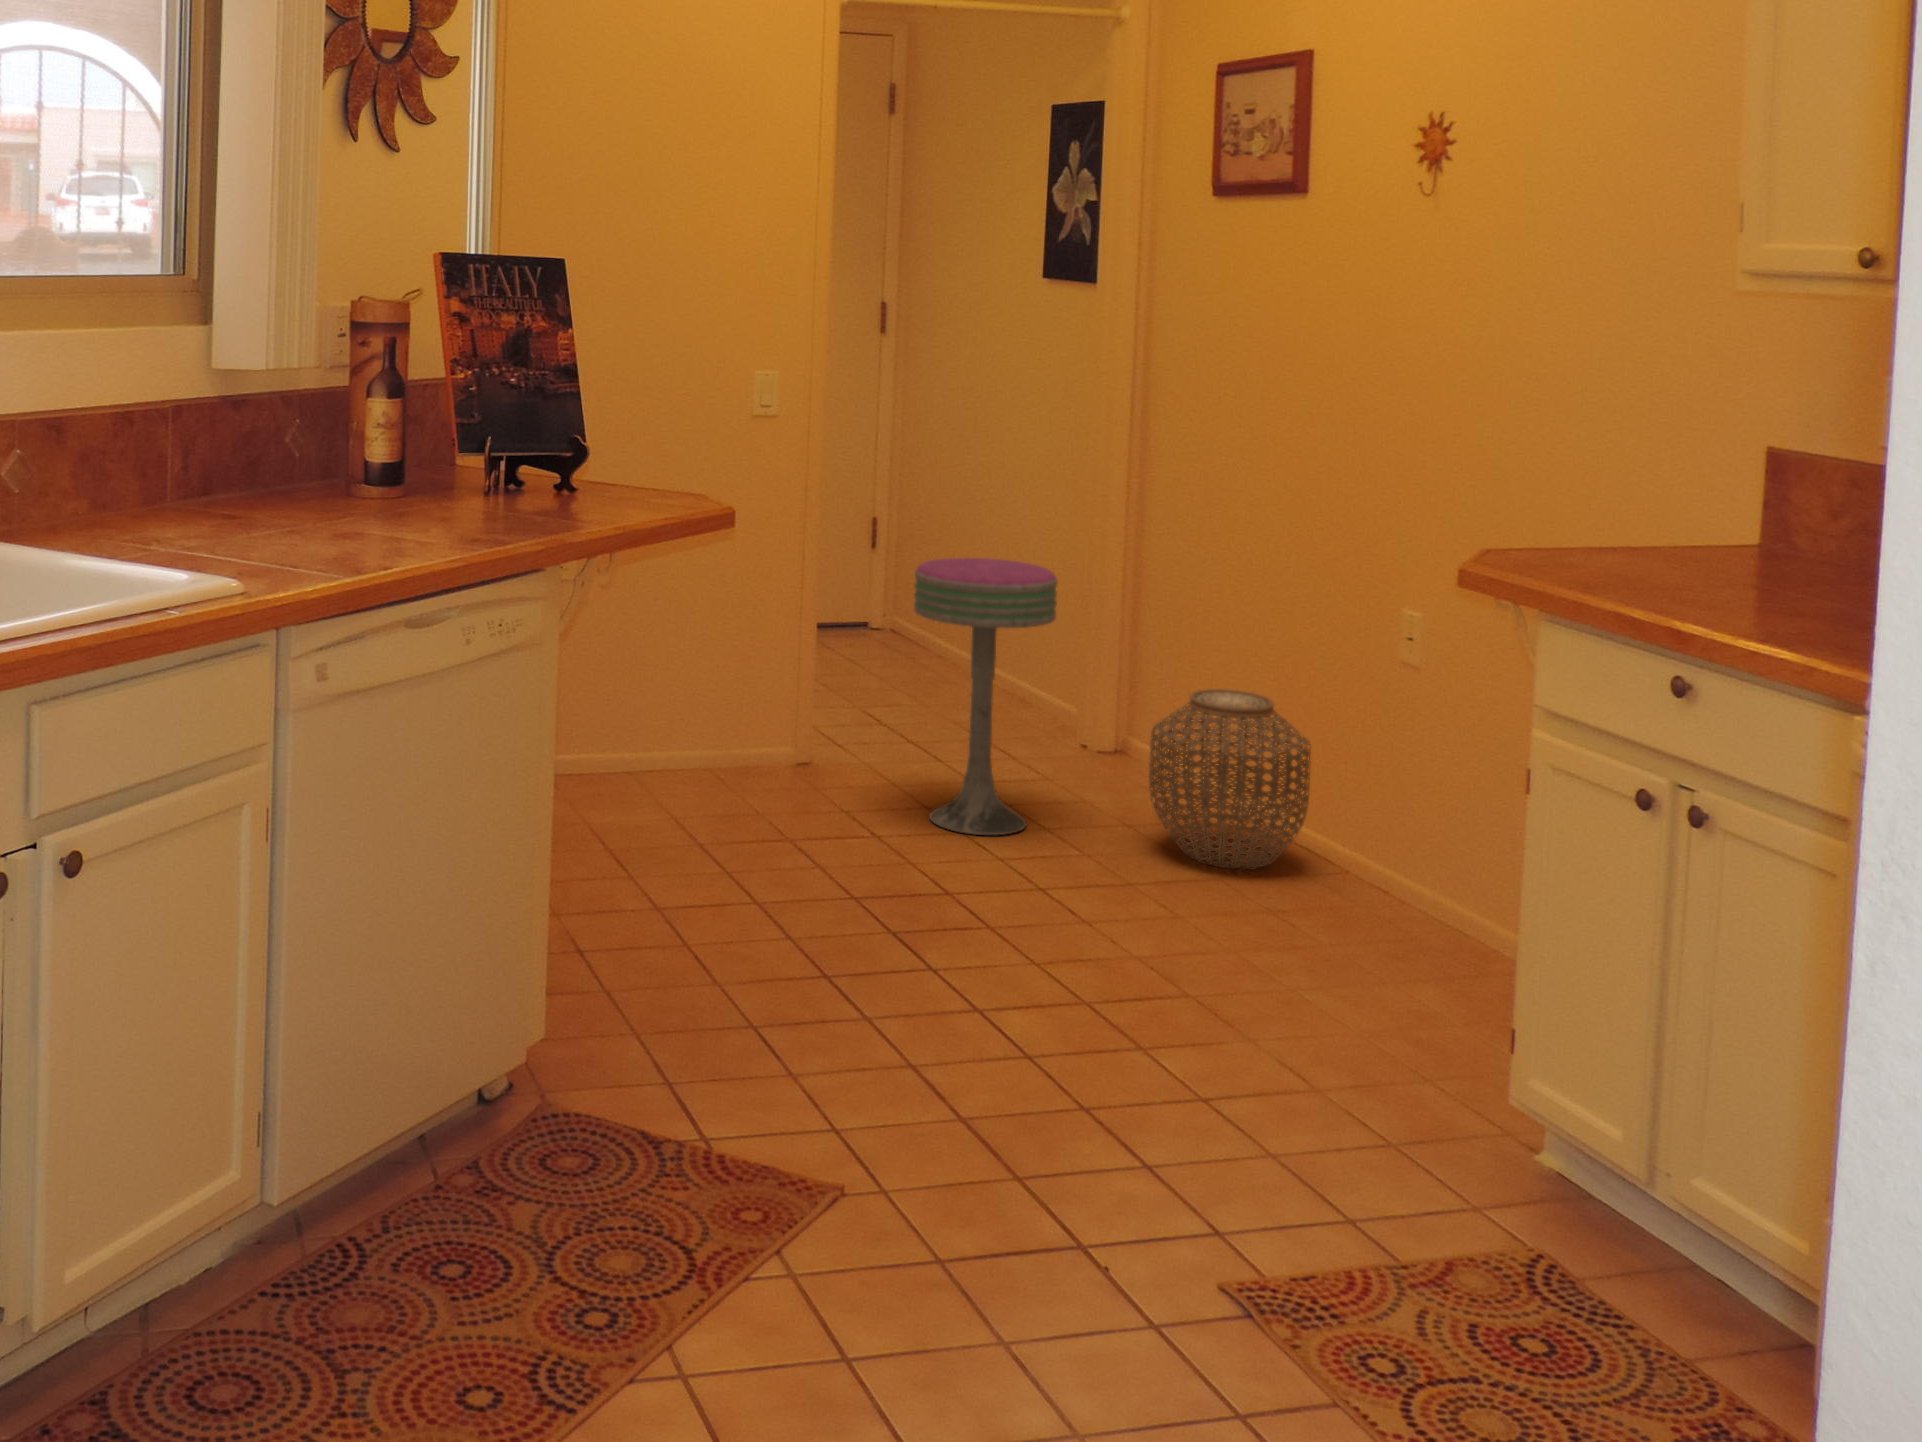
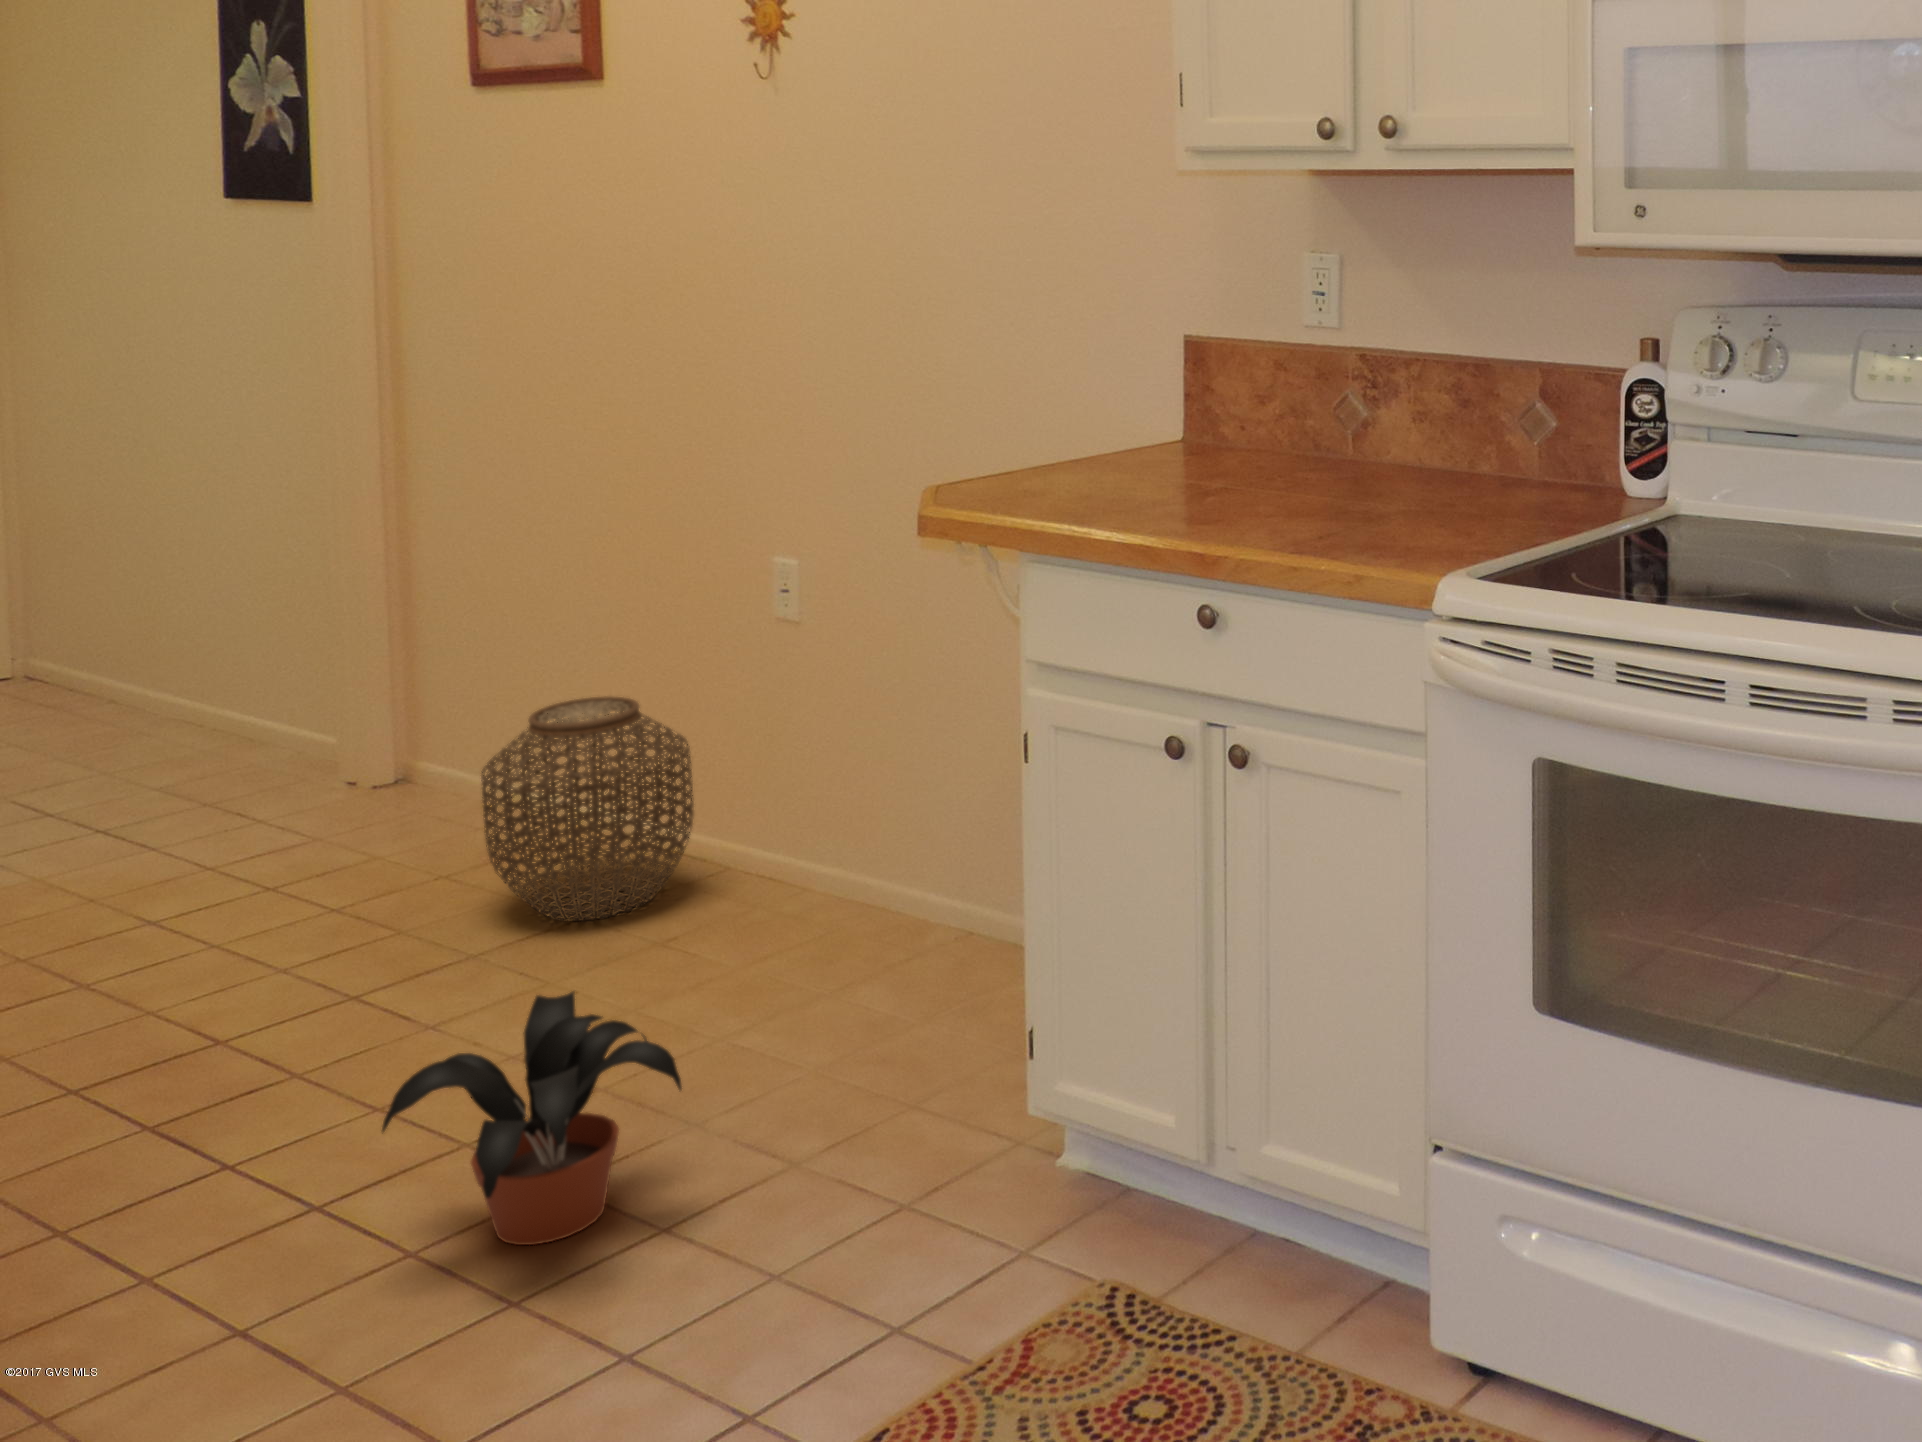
bar stool: present [914,558,1057,835] -> none [86,595,324,988]
potted plant: none [1026,879,1229,1059] -> present [382,992,682,1245]

